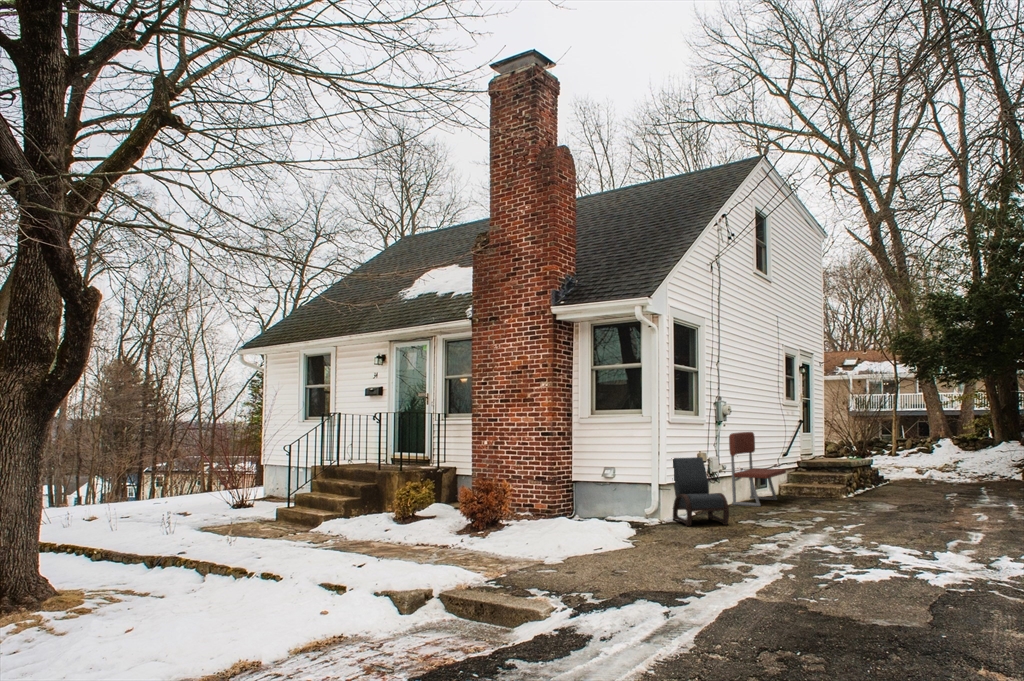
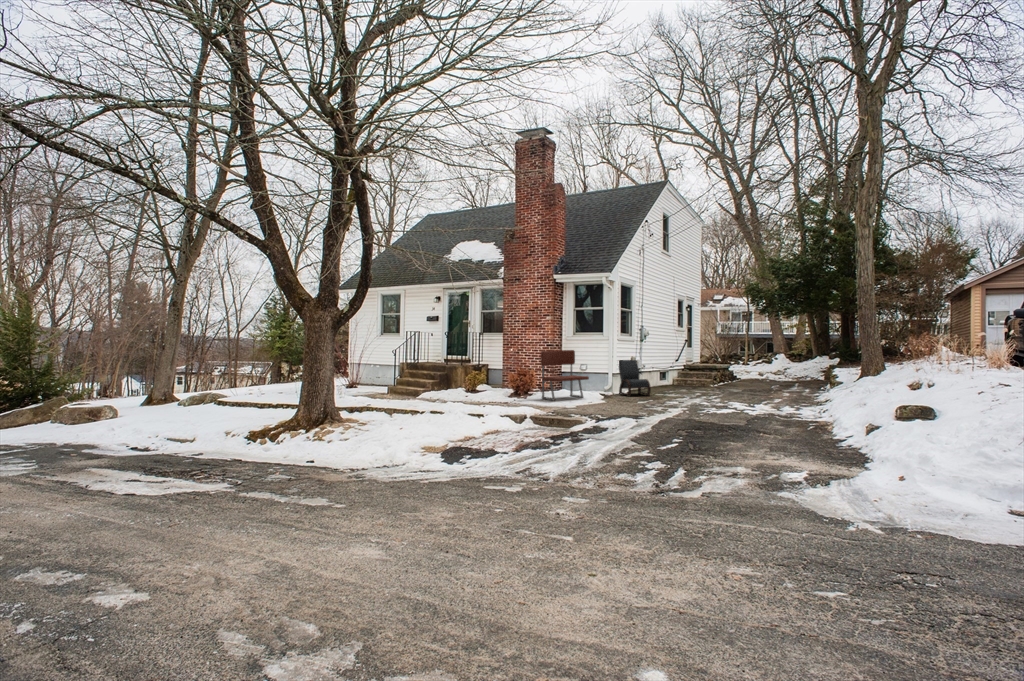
bench: present [729,432,786,507] -> present [541,350,589,400]

